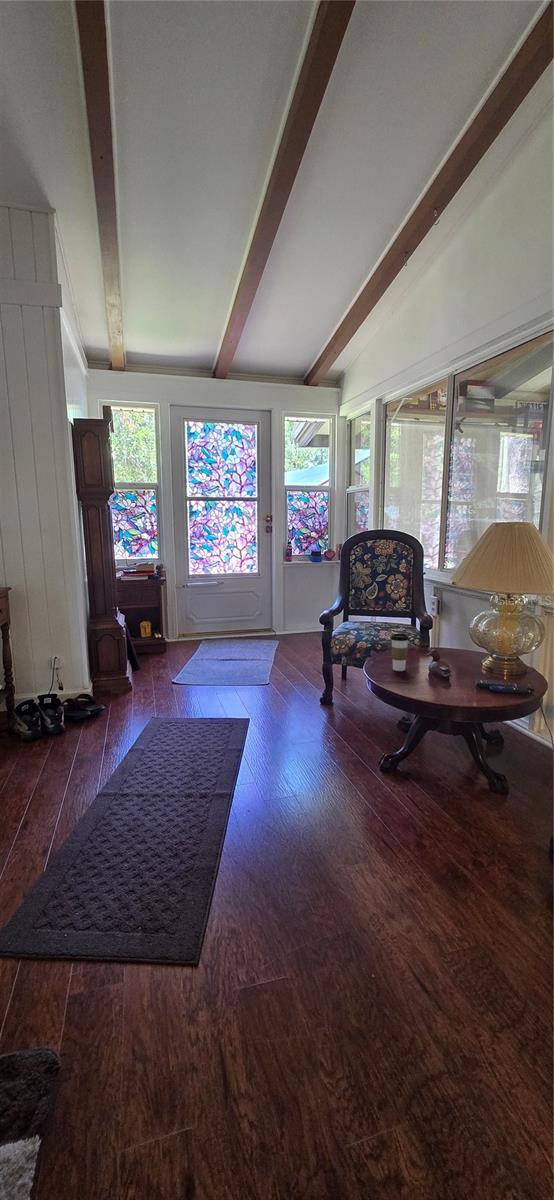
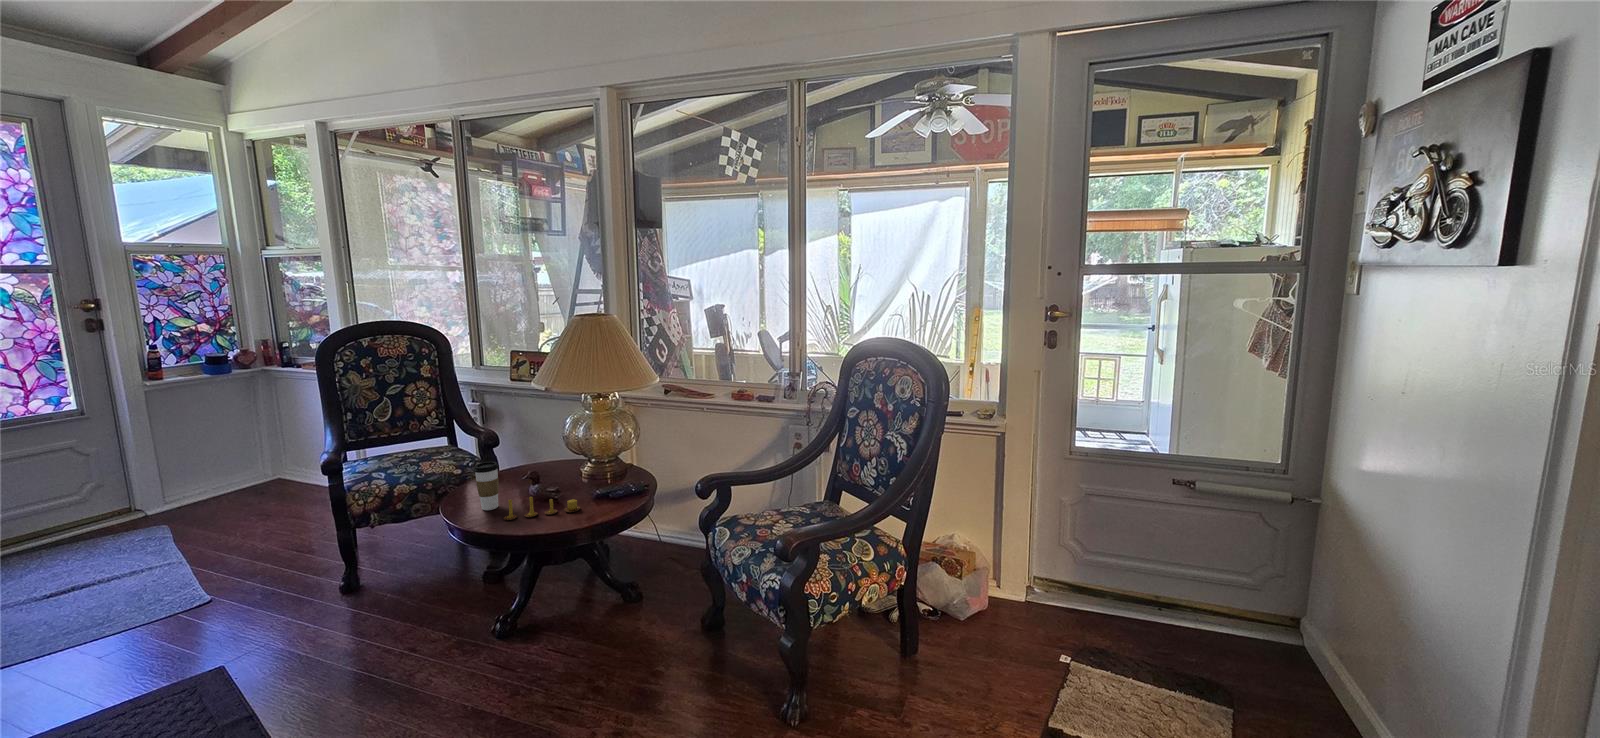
candle: none [401,664,462,690] -> present [504,497,580,520]

